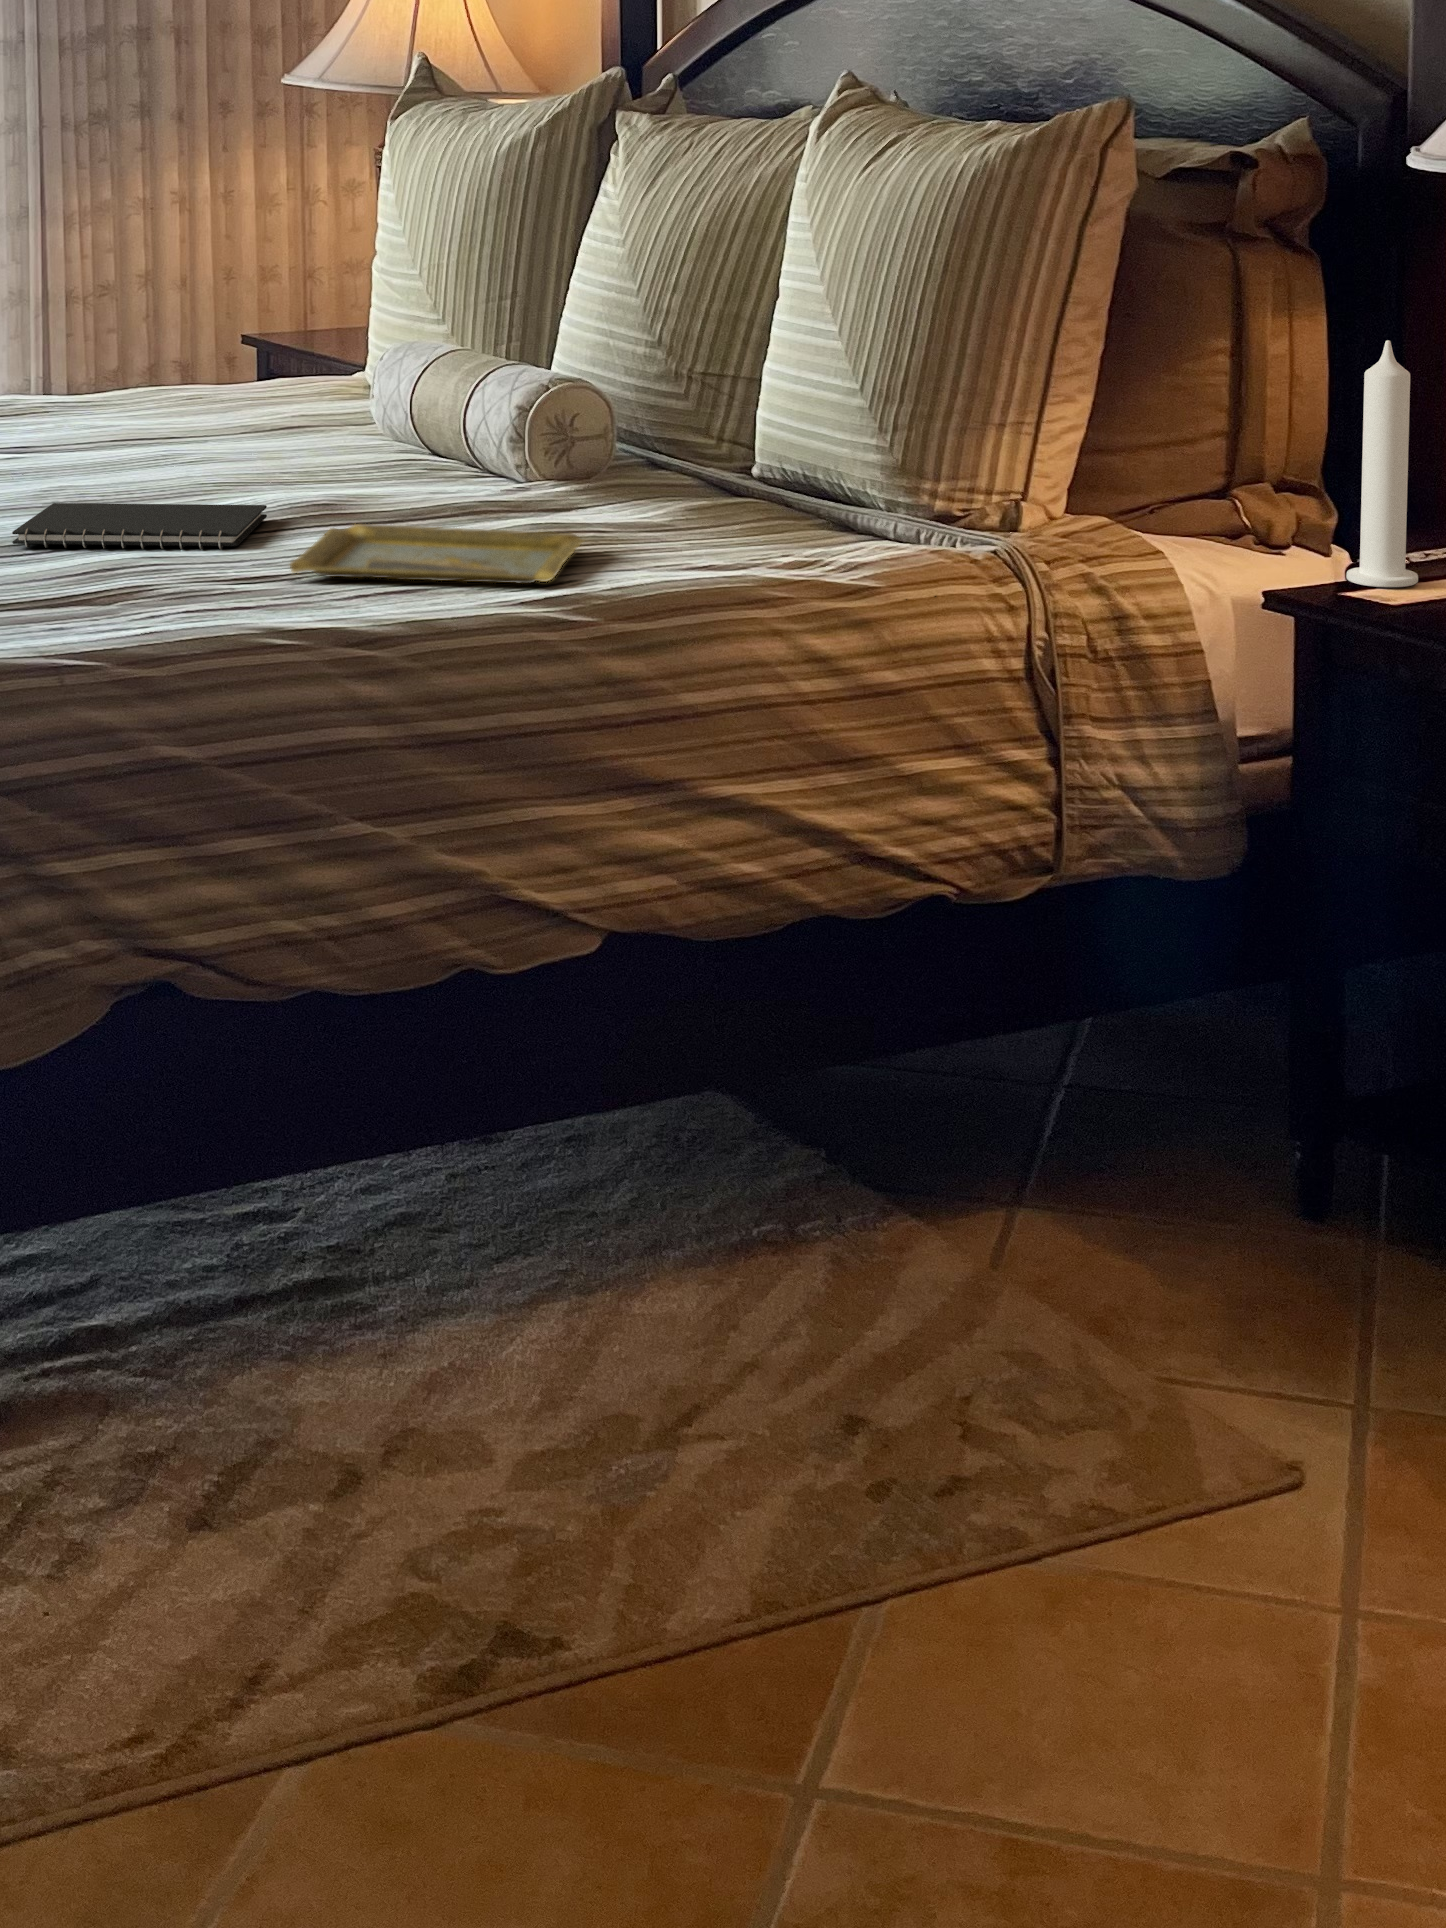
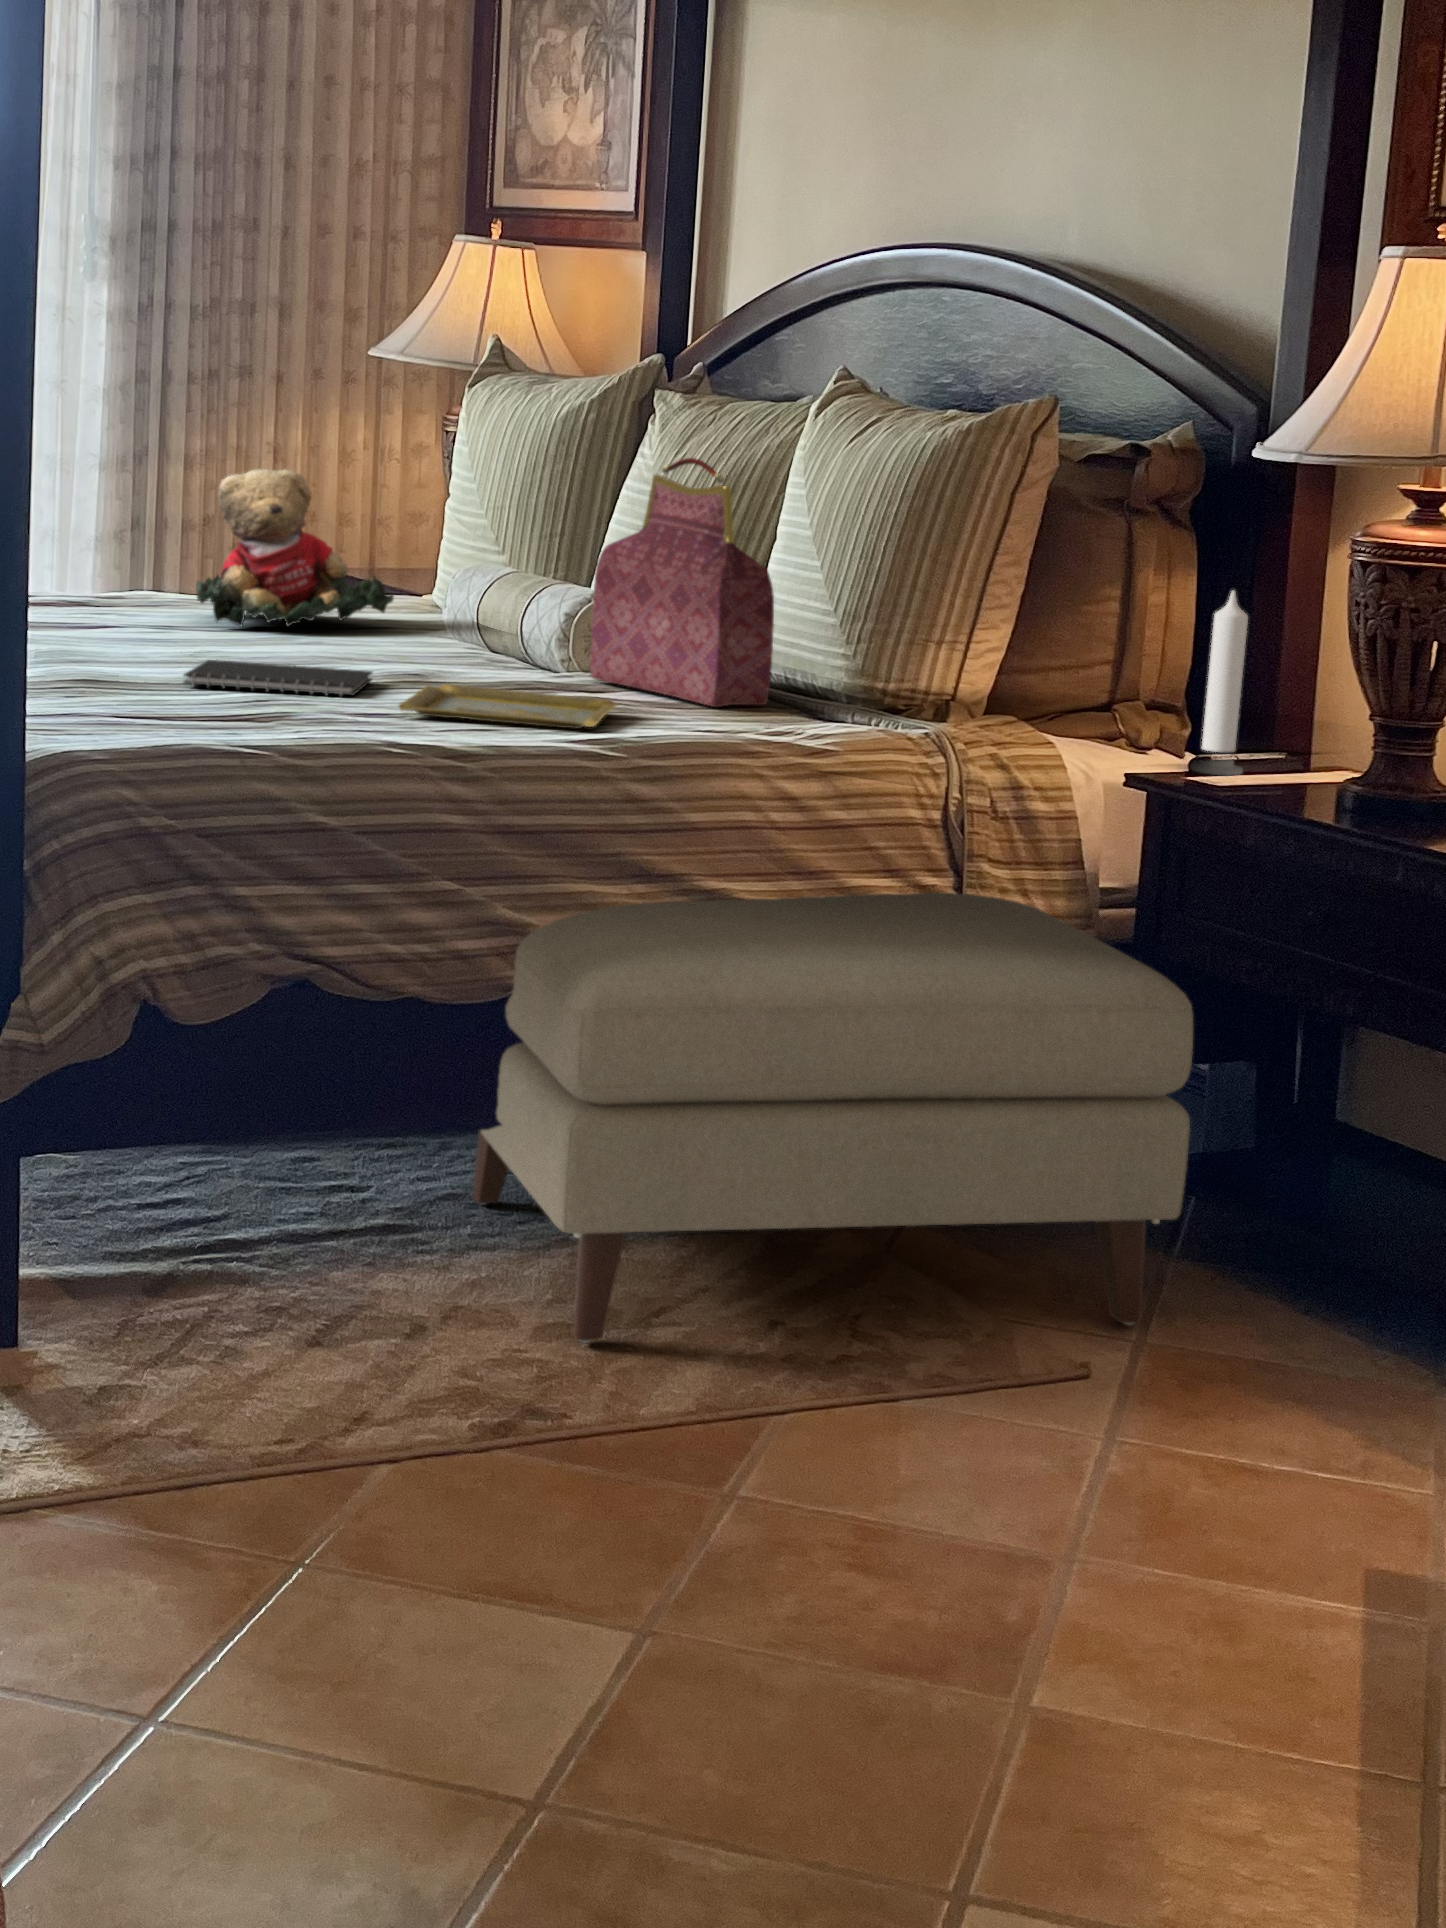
handbag: none [548,204,782,529] -> present [590,458,774,707]
teddy bear: none [63,237,310,435] -> present [196,469,394,626]
ottoman: none [395,748,1406,1481] -> present [473,893,1193,1343]

